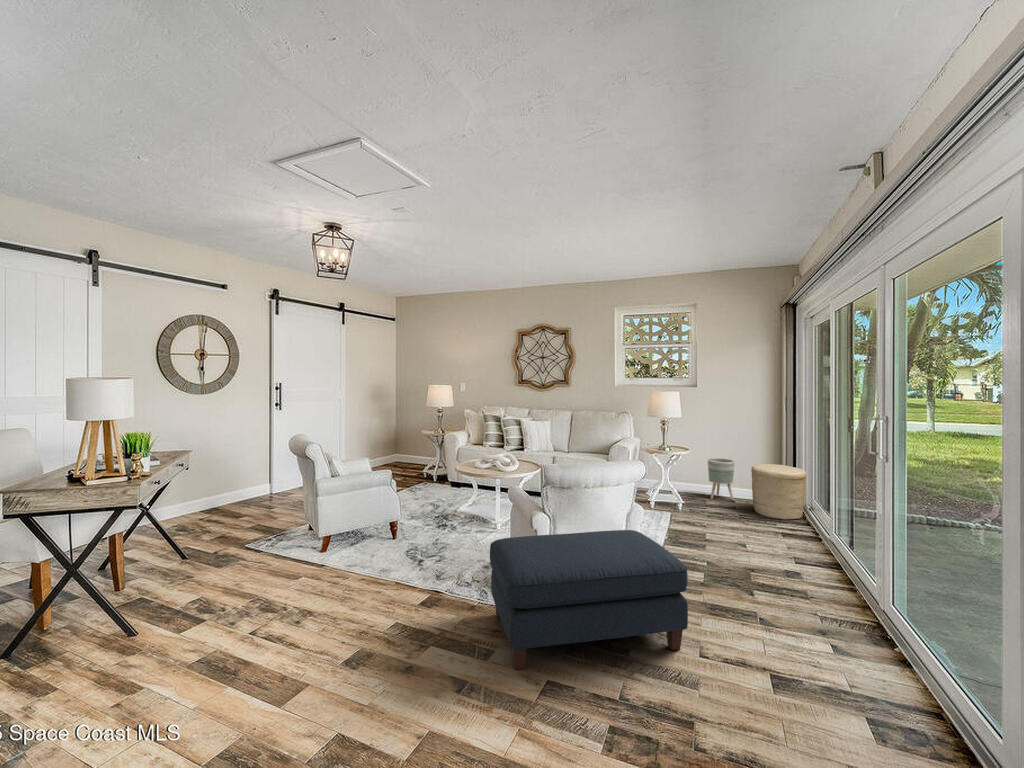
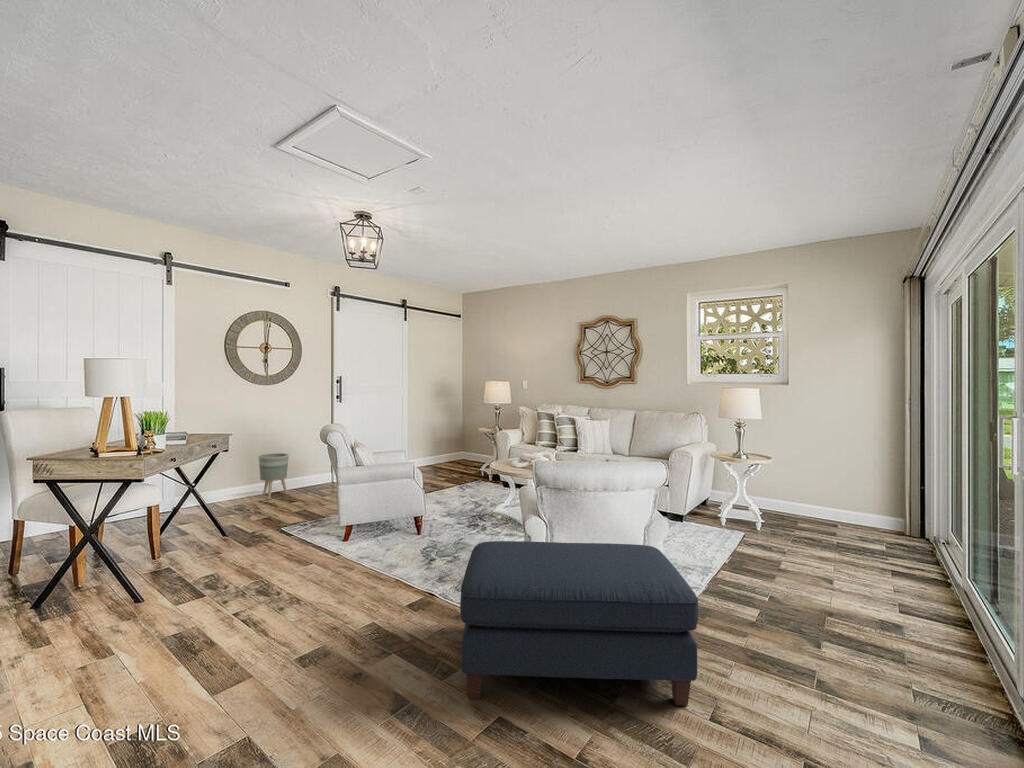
planter: present [708,458,735,500] -> present [259,453,289,499]
woven basket: present [751,464,806,520] -> none [854,481,933,554]

